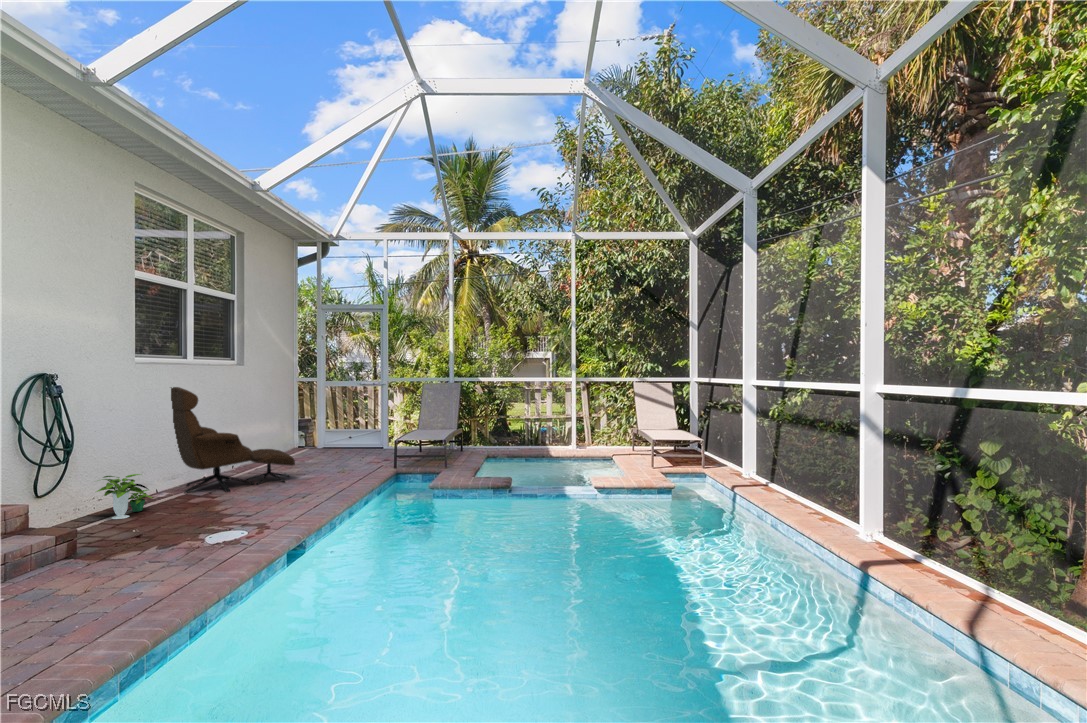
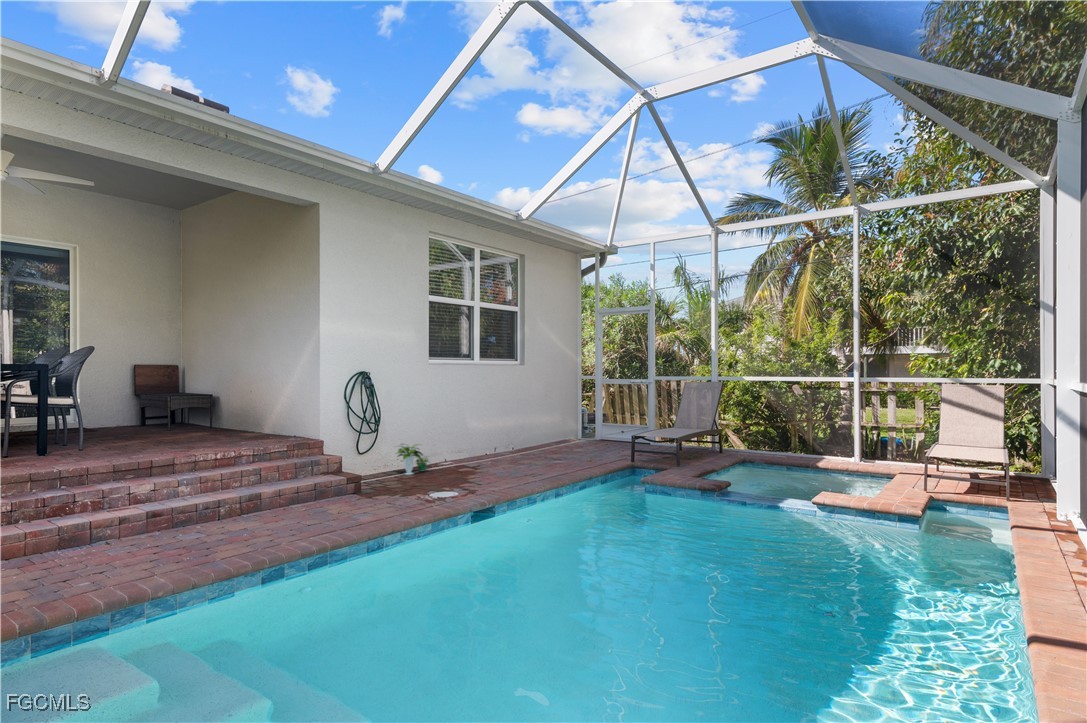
lounge chair: present [171,387,295,493] -> none [456,382,545,466]

